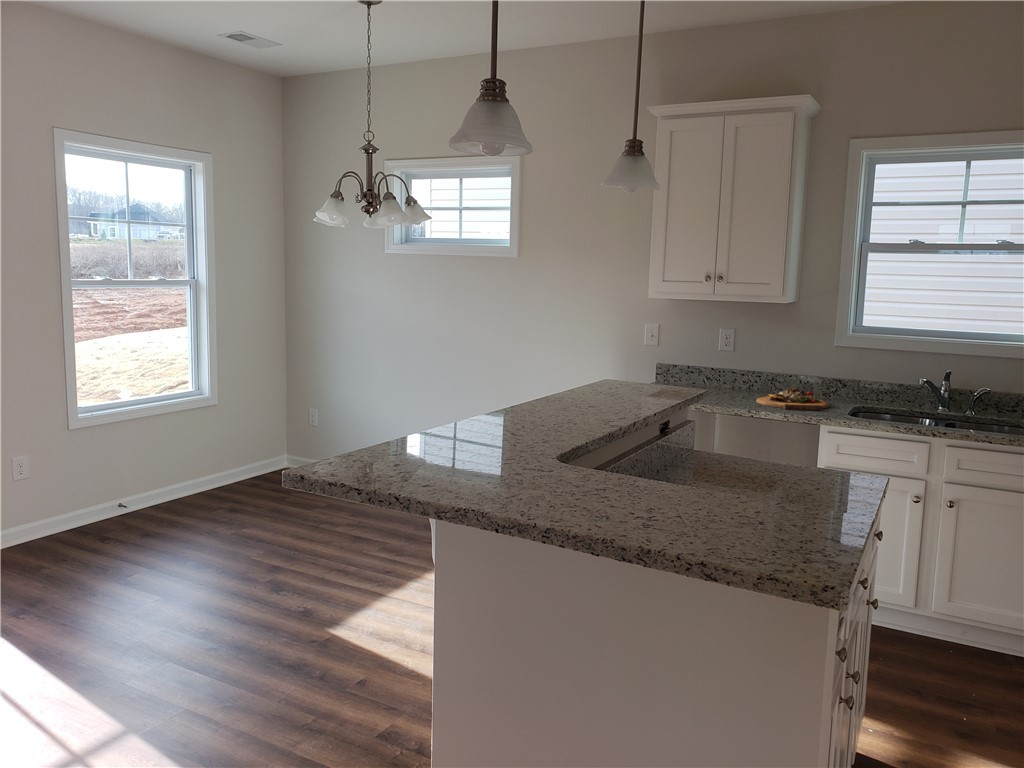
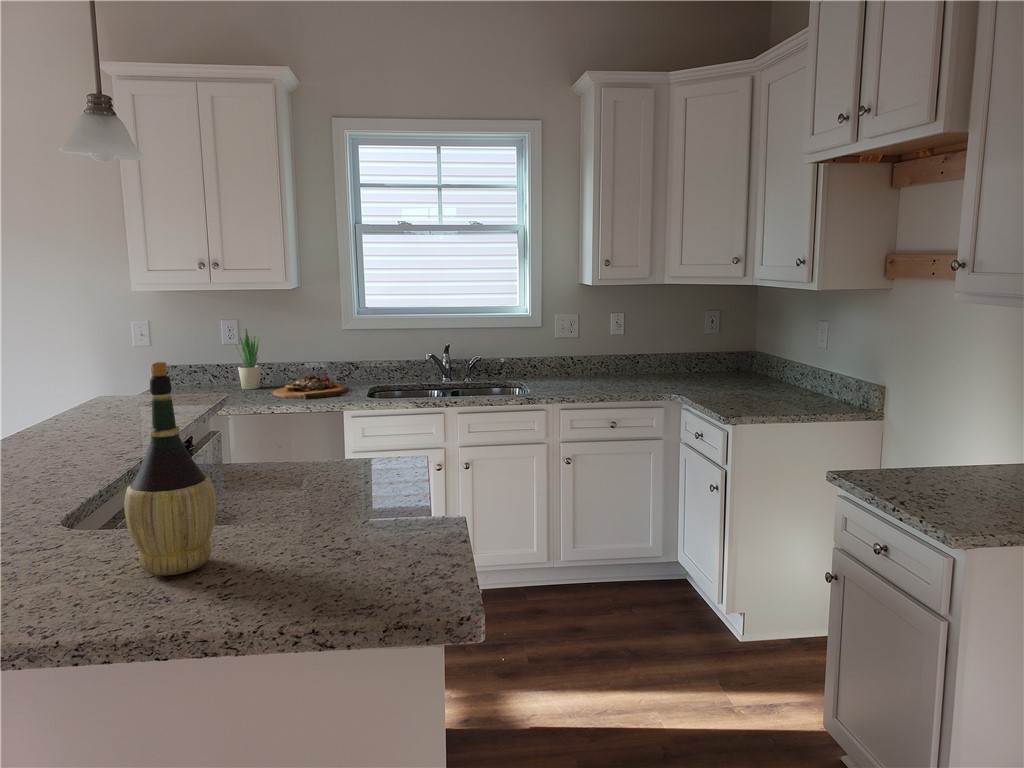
potted plant: none [729,338,752,395] -> present [237,329,260,389]
wine bottle: none [592,345,656,504] -> present [124,362,216,575]

